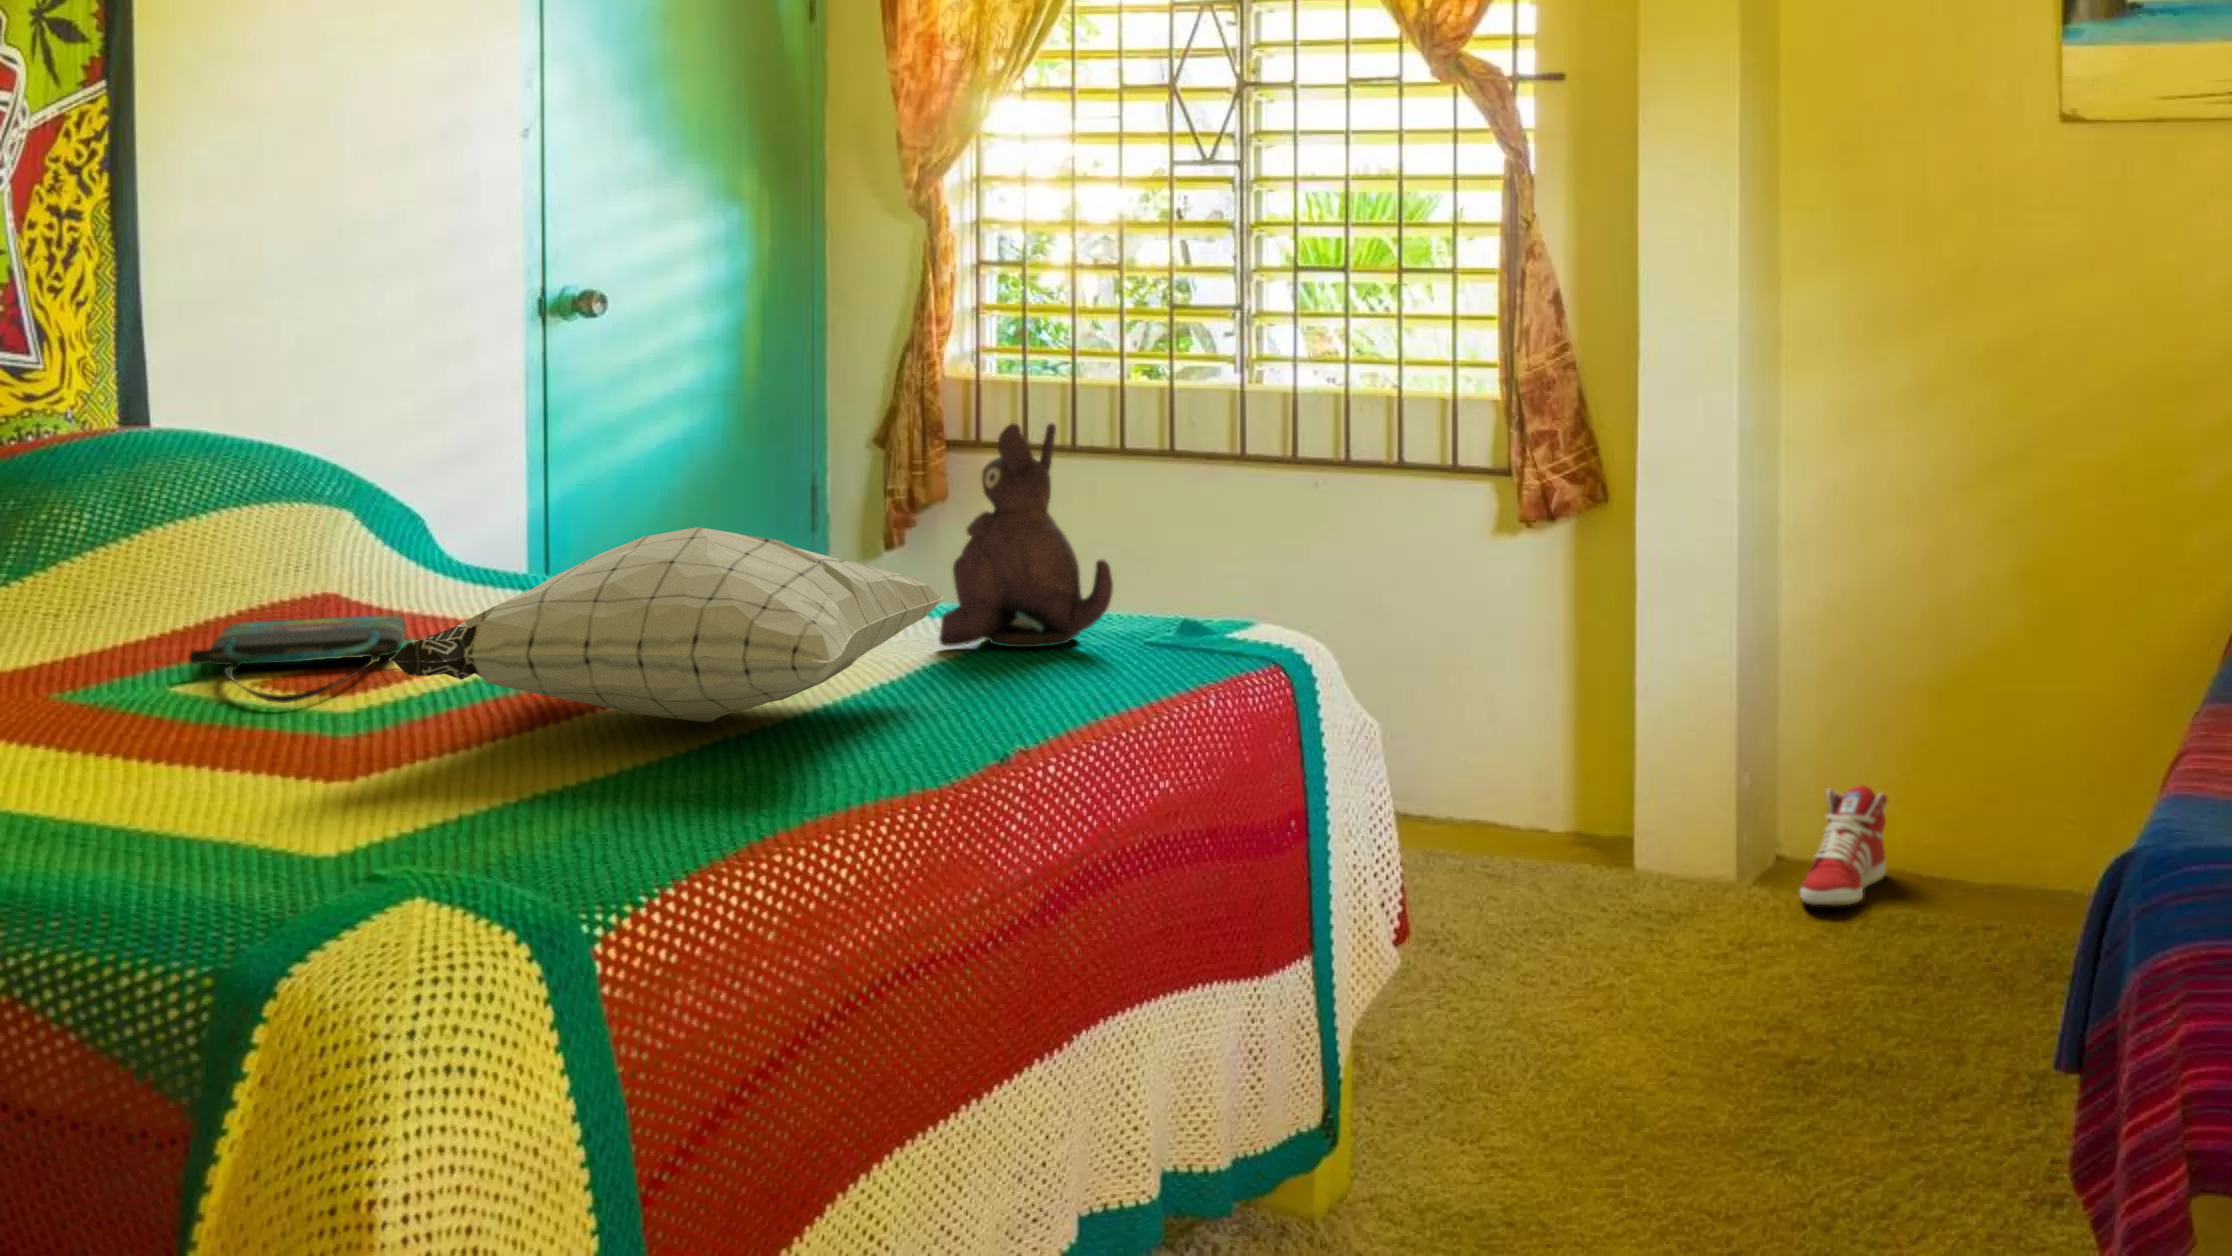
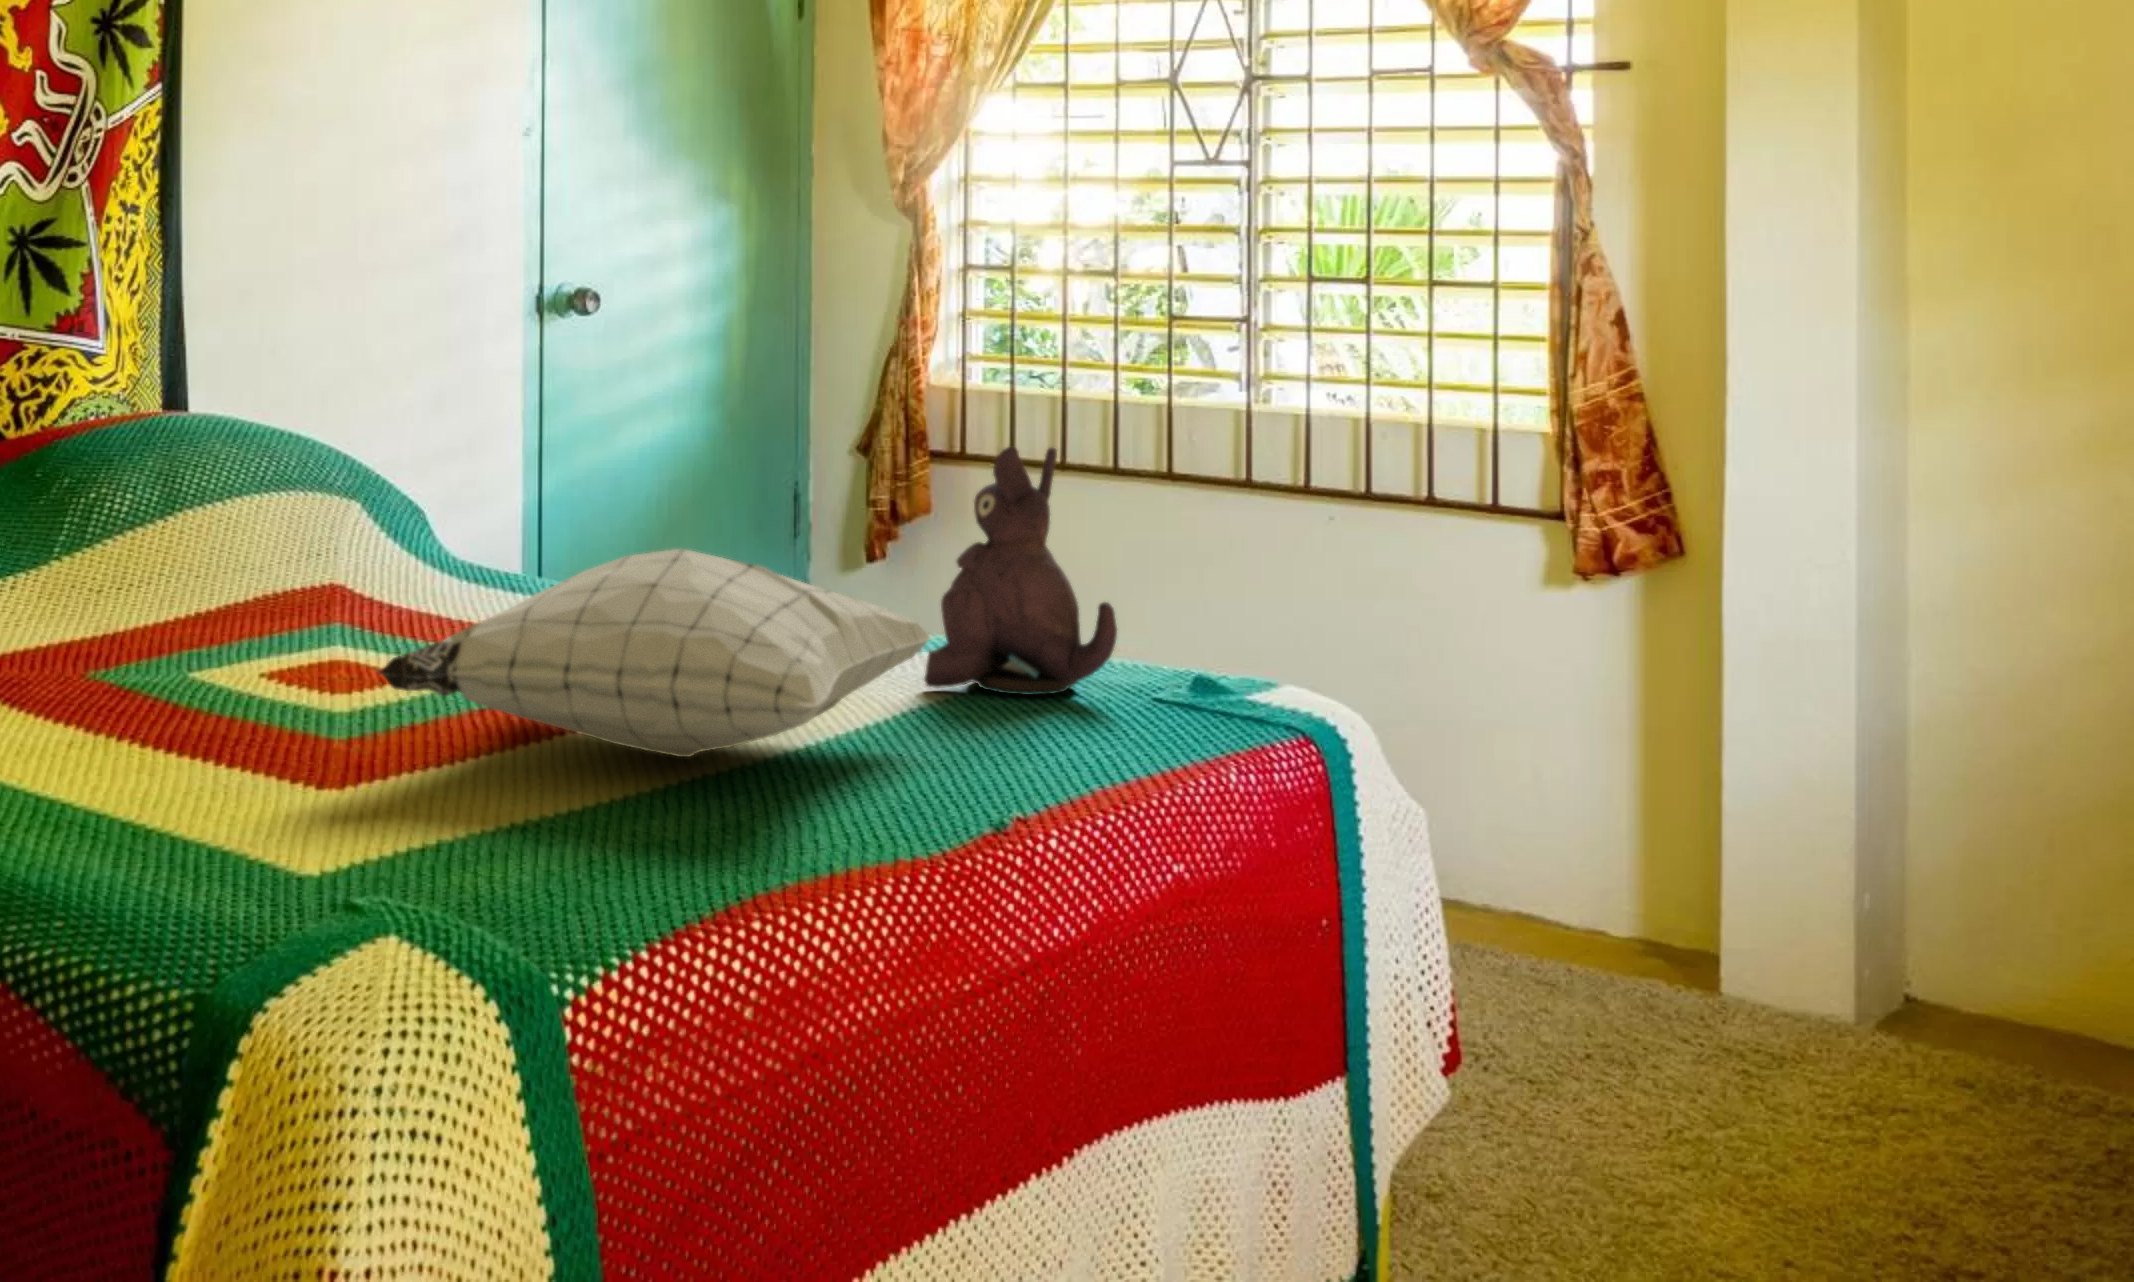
tote bag: present [189,615,406,703] -> none [201,618,399,705]
sneaker: present [1800,785,1887,905] -> none [1931,918,2051,1065]

